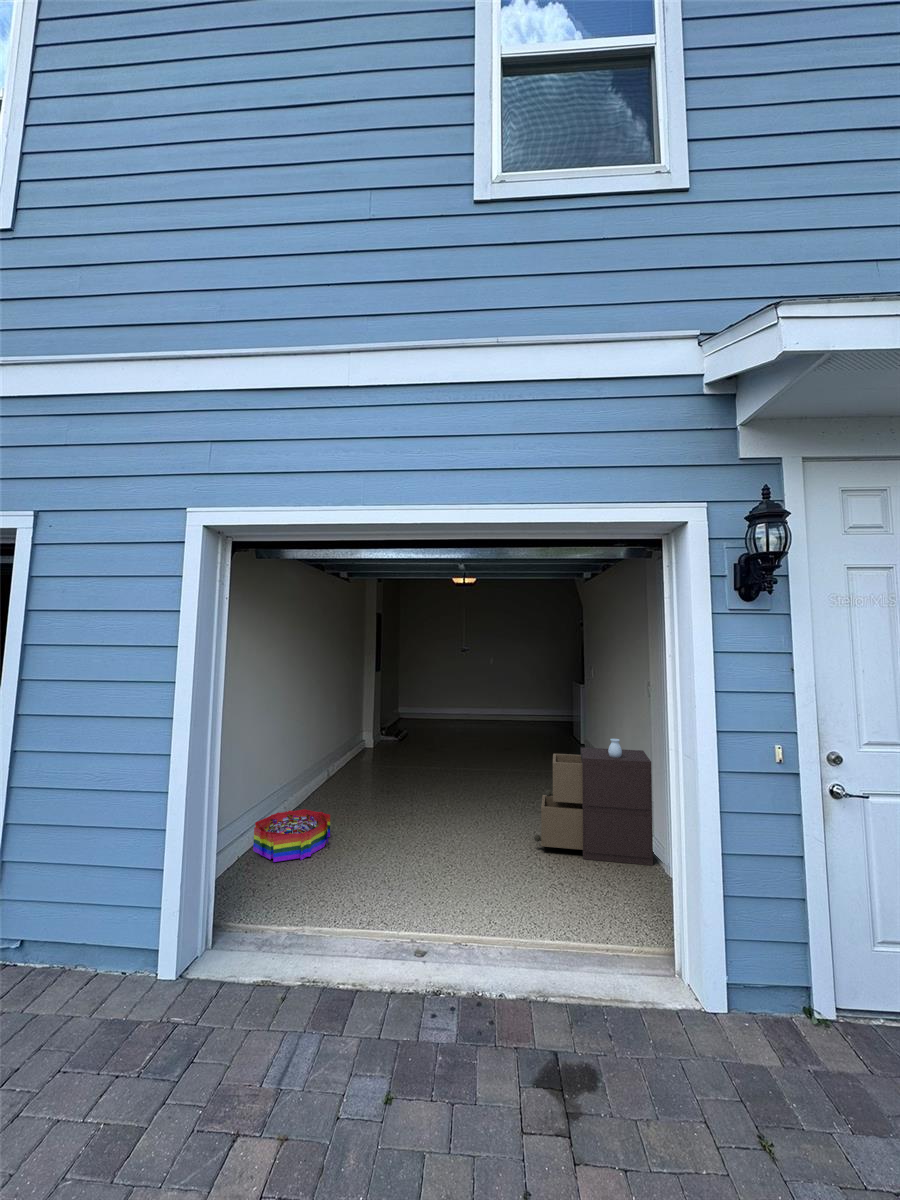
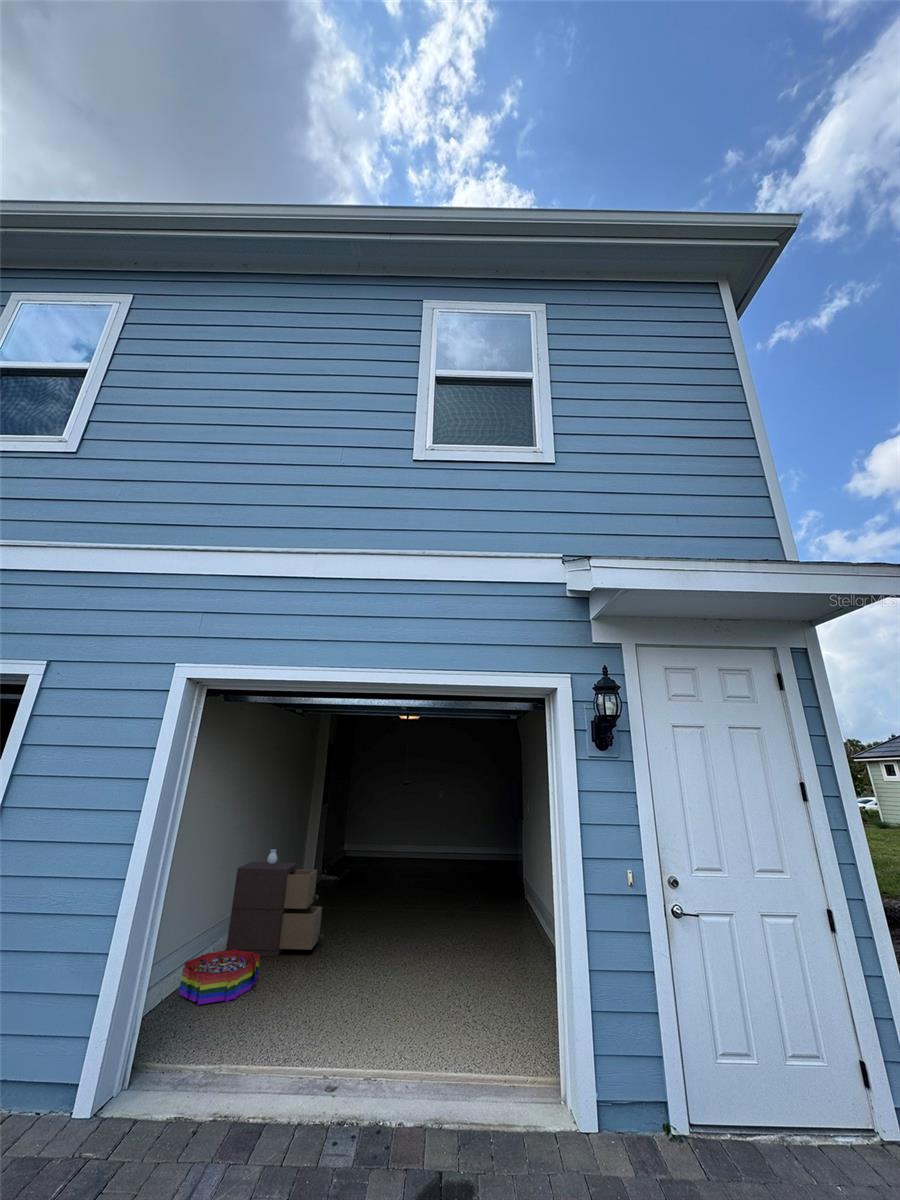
storage cabinet: present [534,739,653,865] -> present [226,850,324,957]

